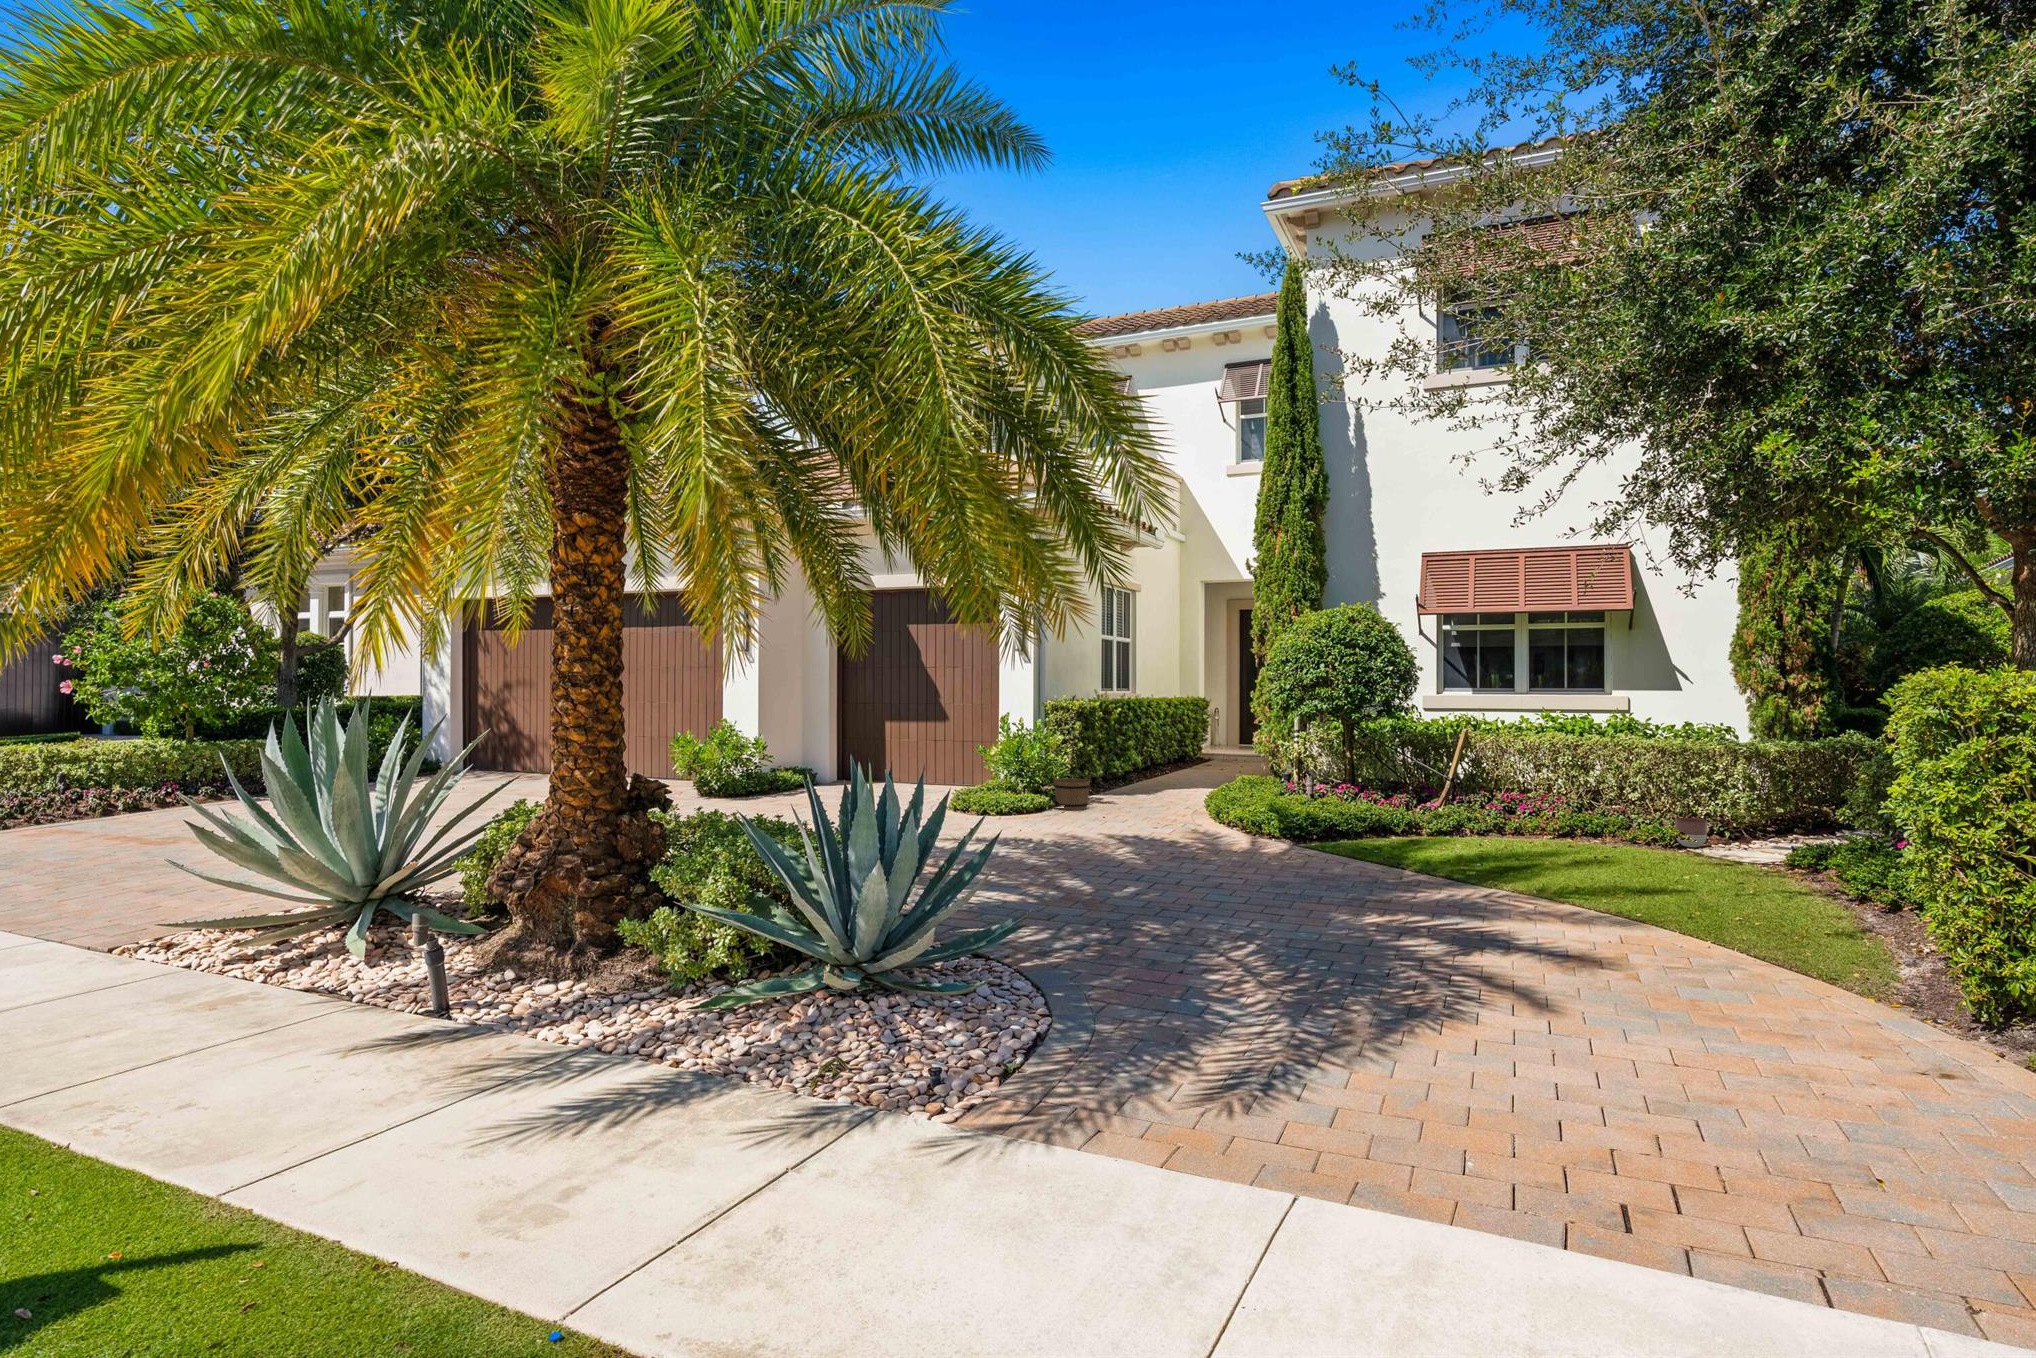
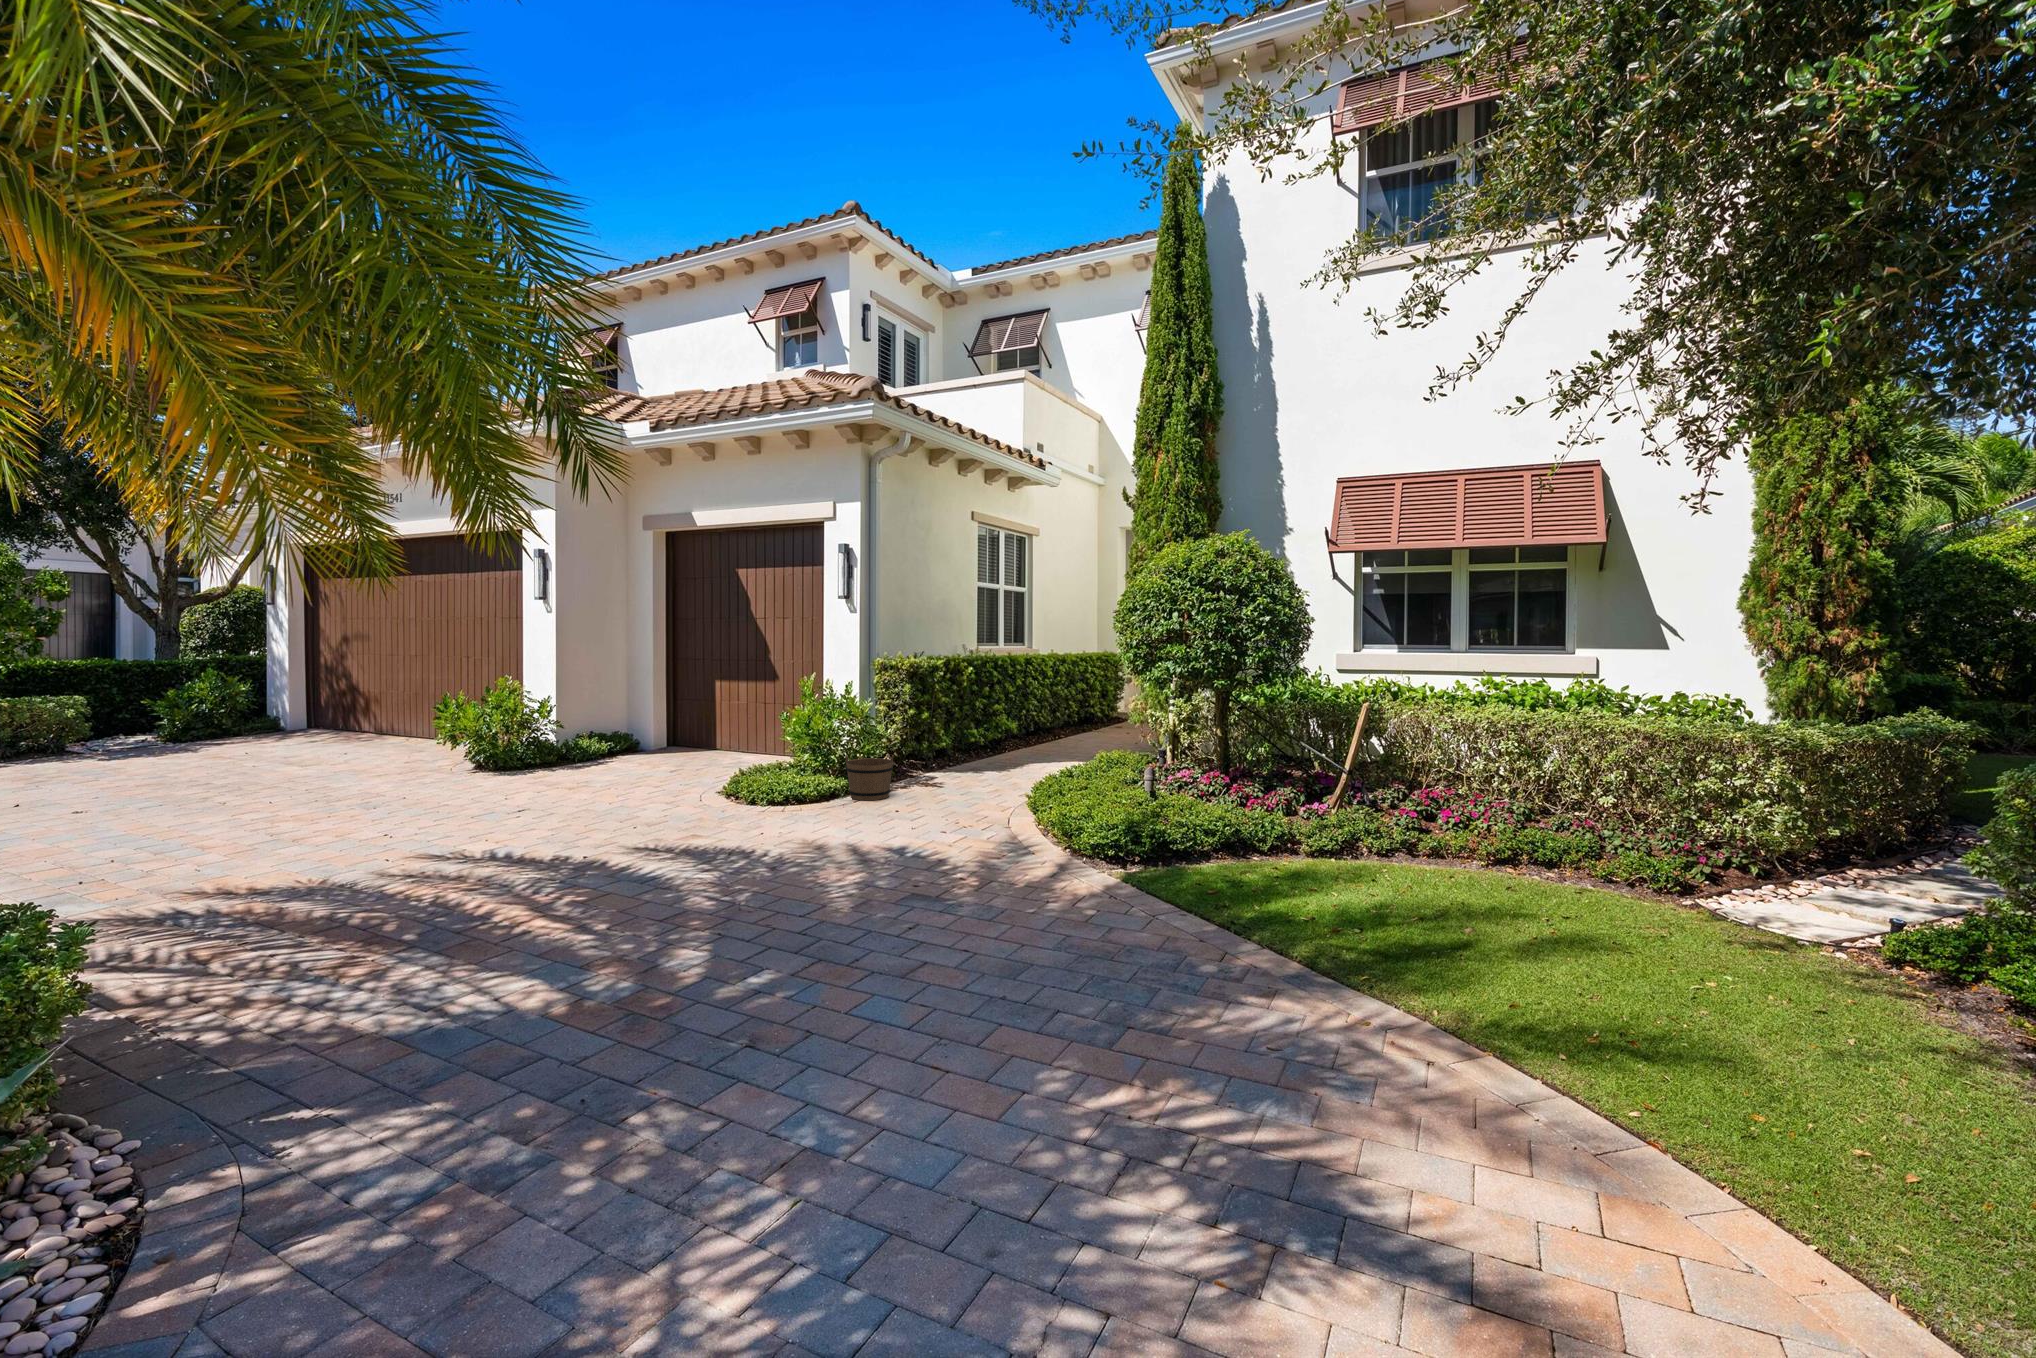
planter: present [1675,818,1707,847] -> none [1670,839,1721,885]

